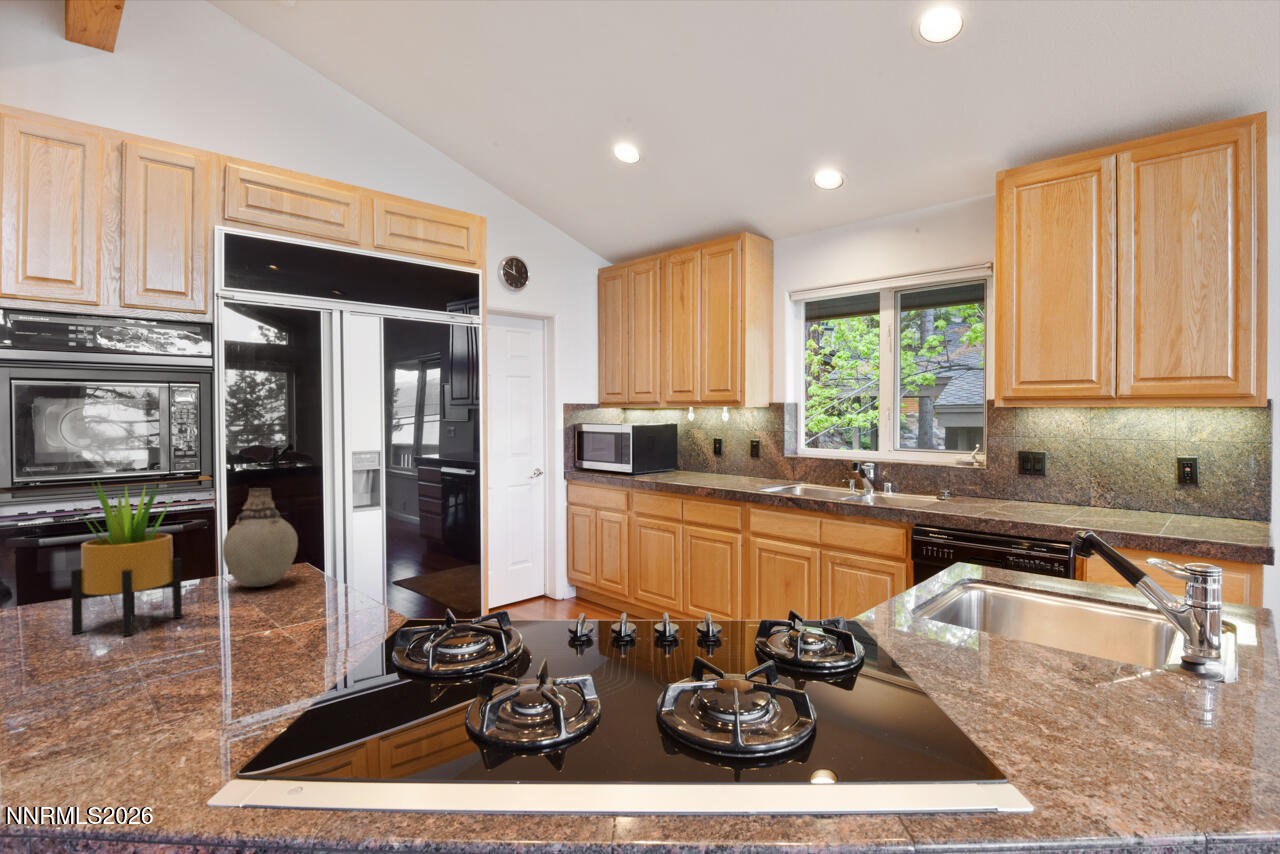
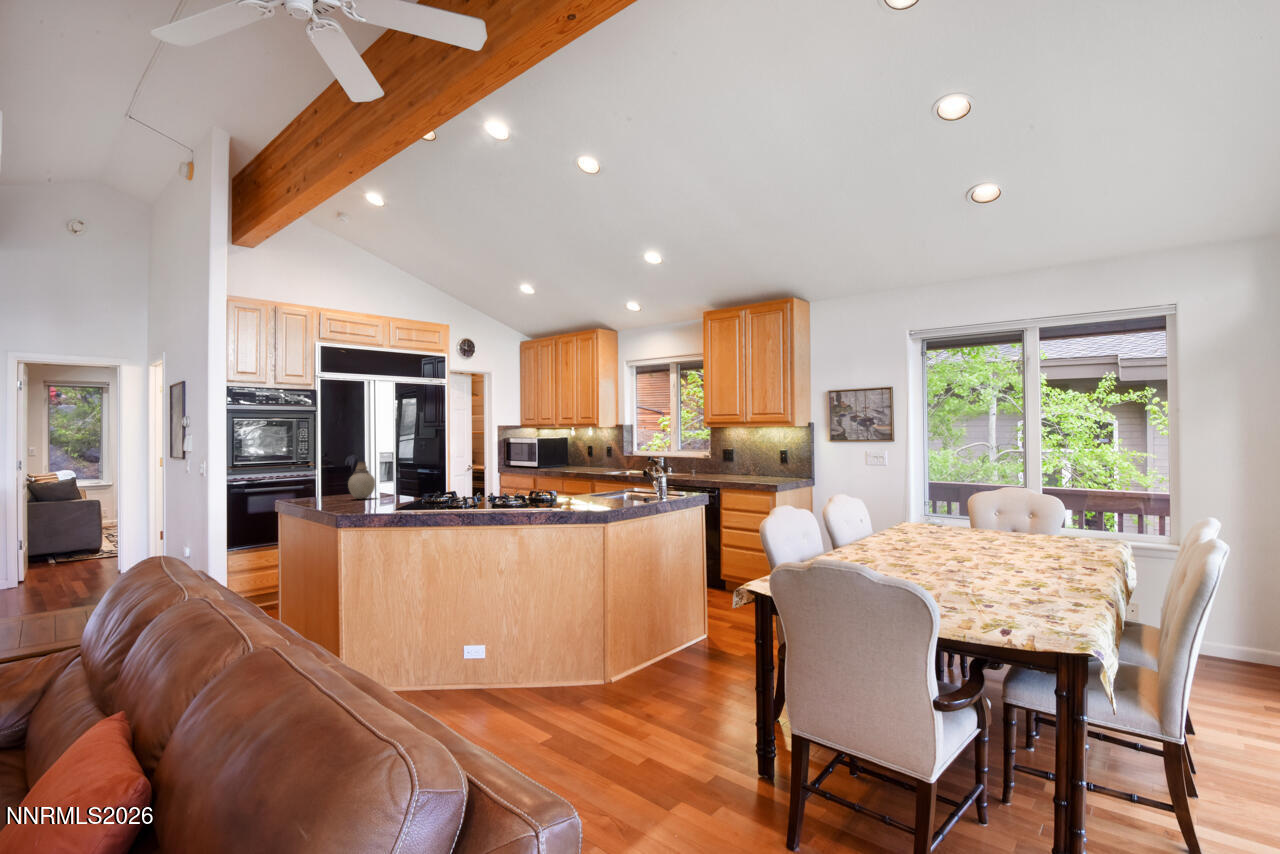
potted plant: present [71,481,182,636] -> none [310,455,343,506]

